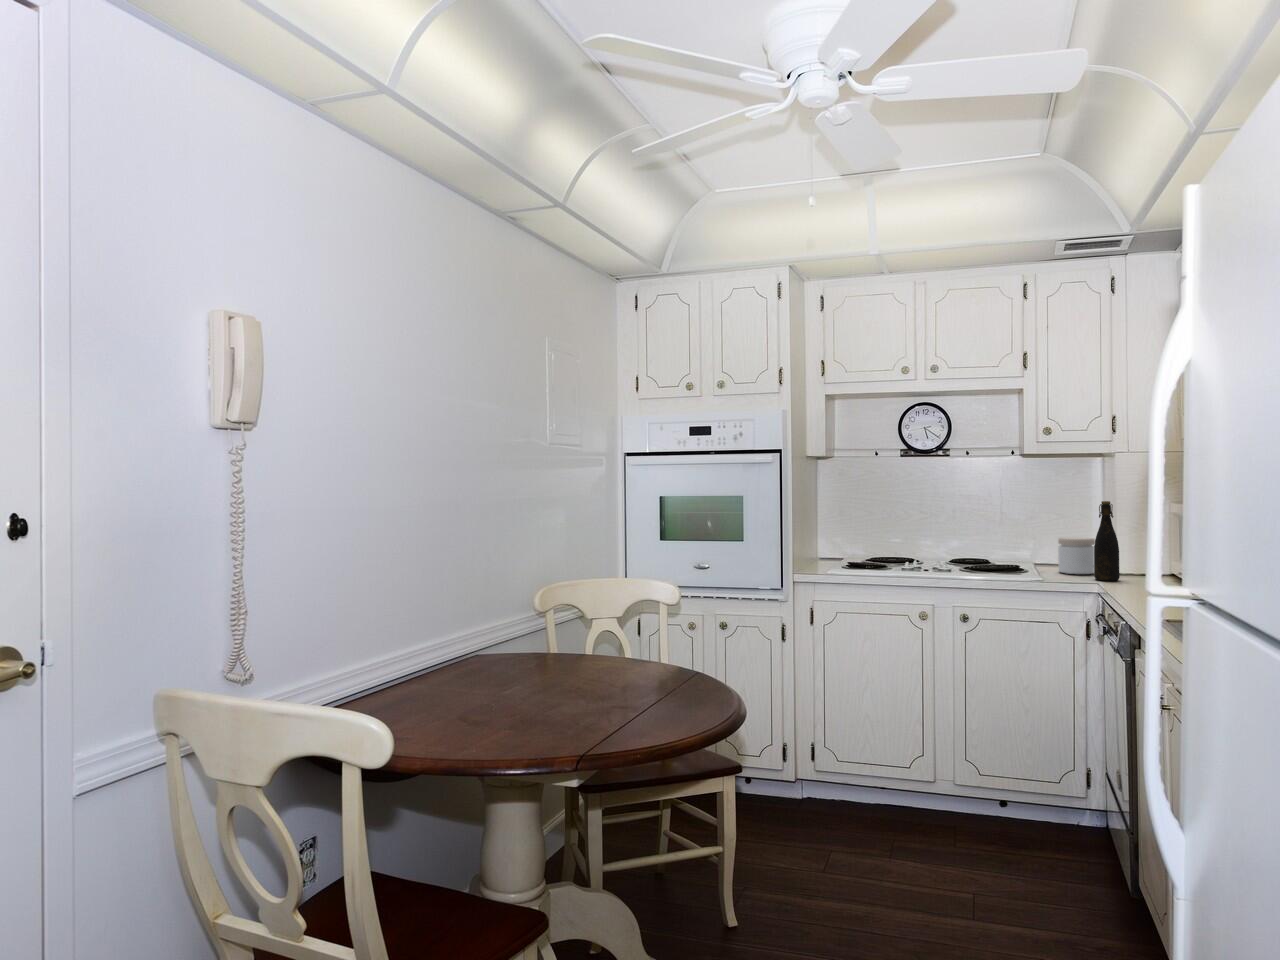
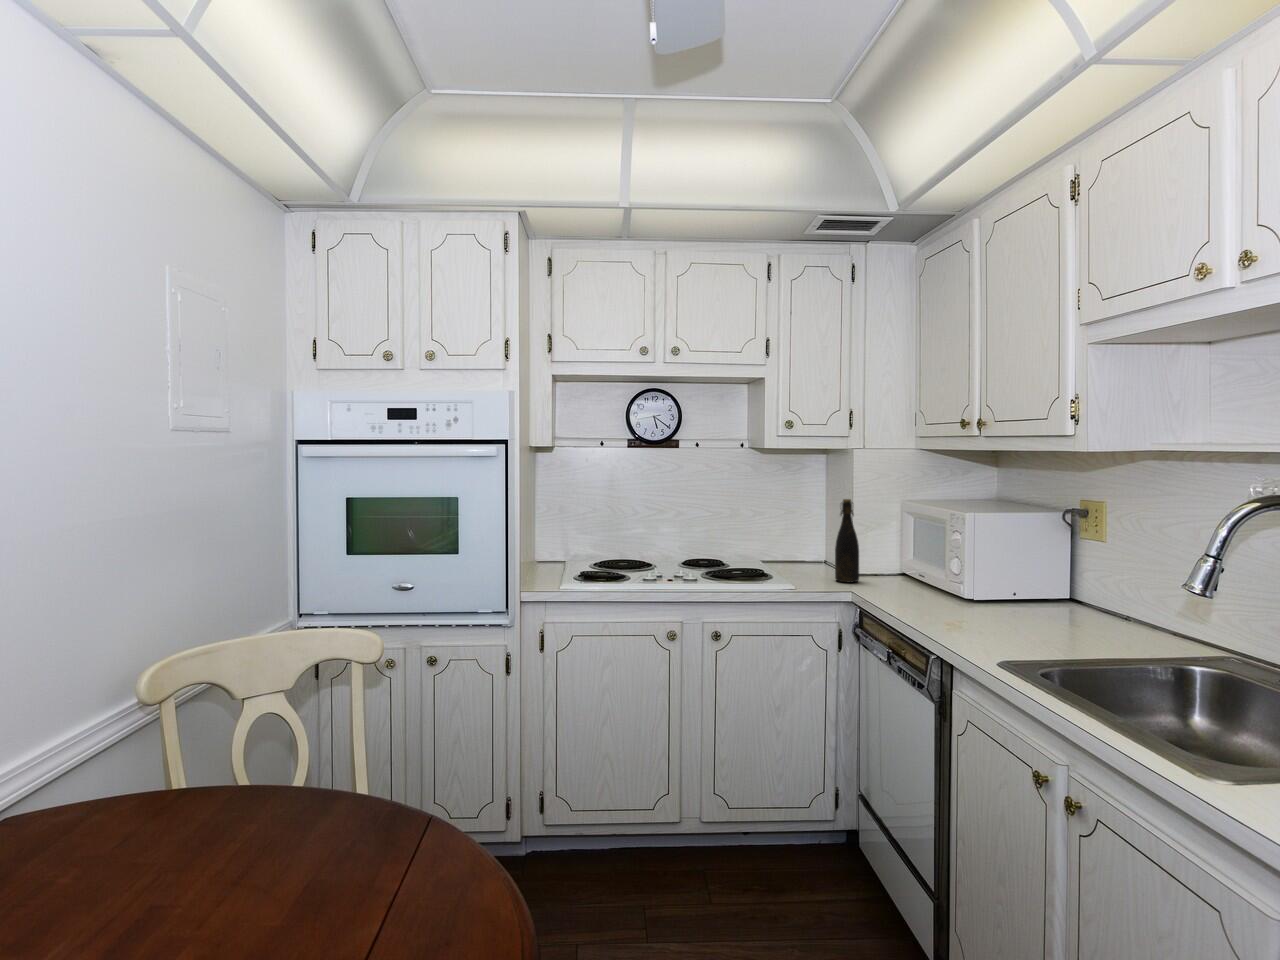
jar: present [1058,537,1095,574] -> none [794,535,829,575]

